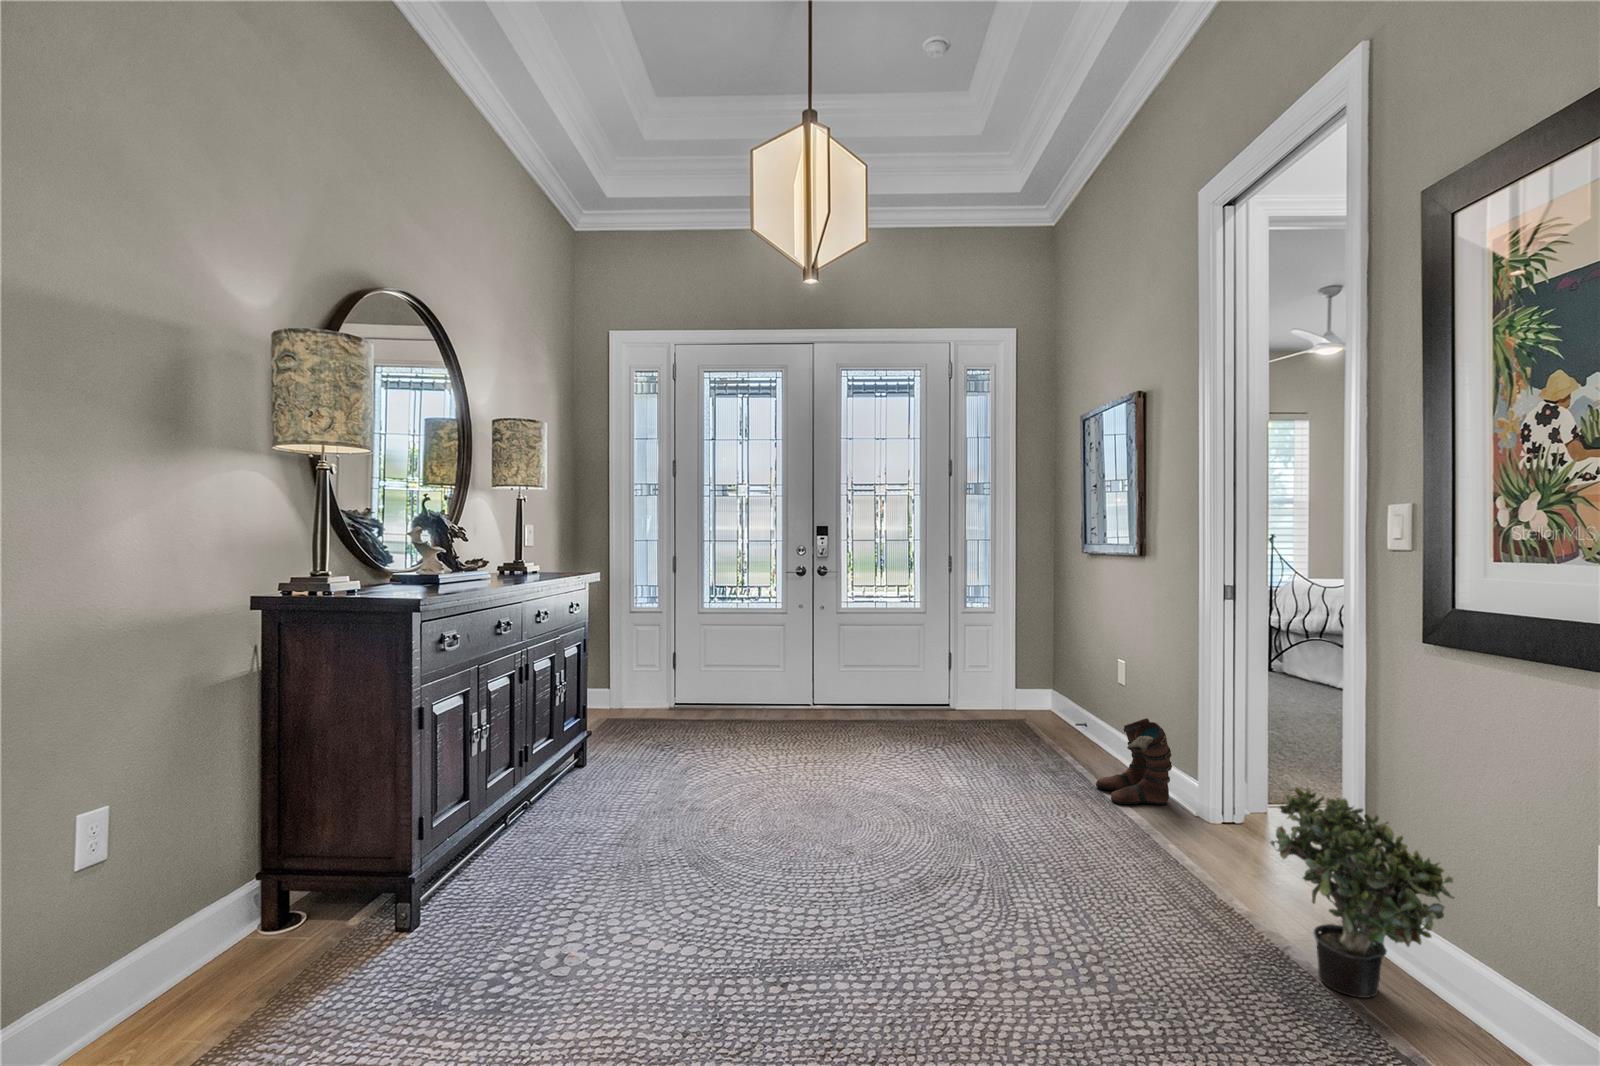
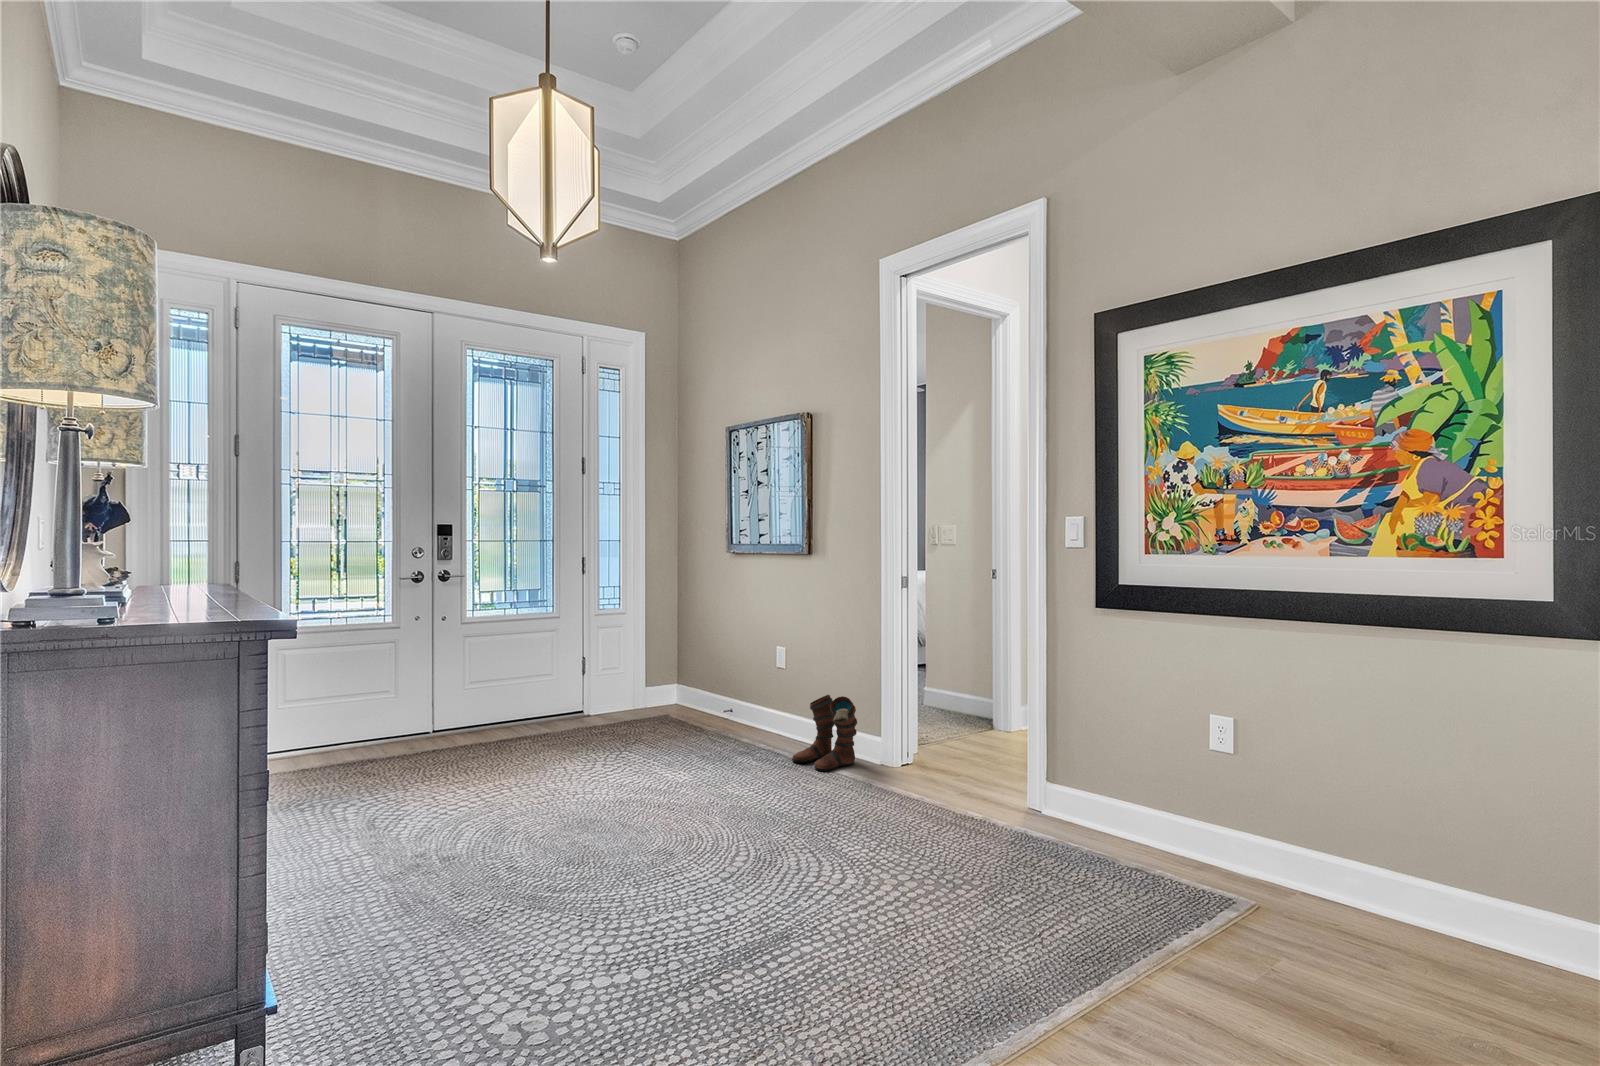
potted plant: present [1270,787,1454,998] -> none [1023,717,1134,851]

